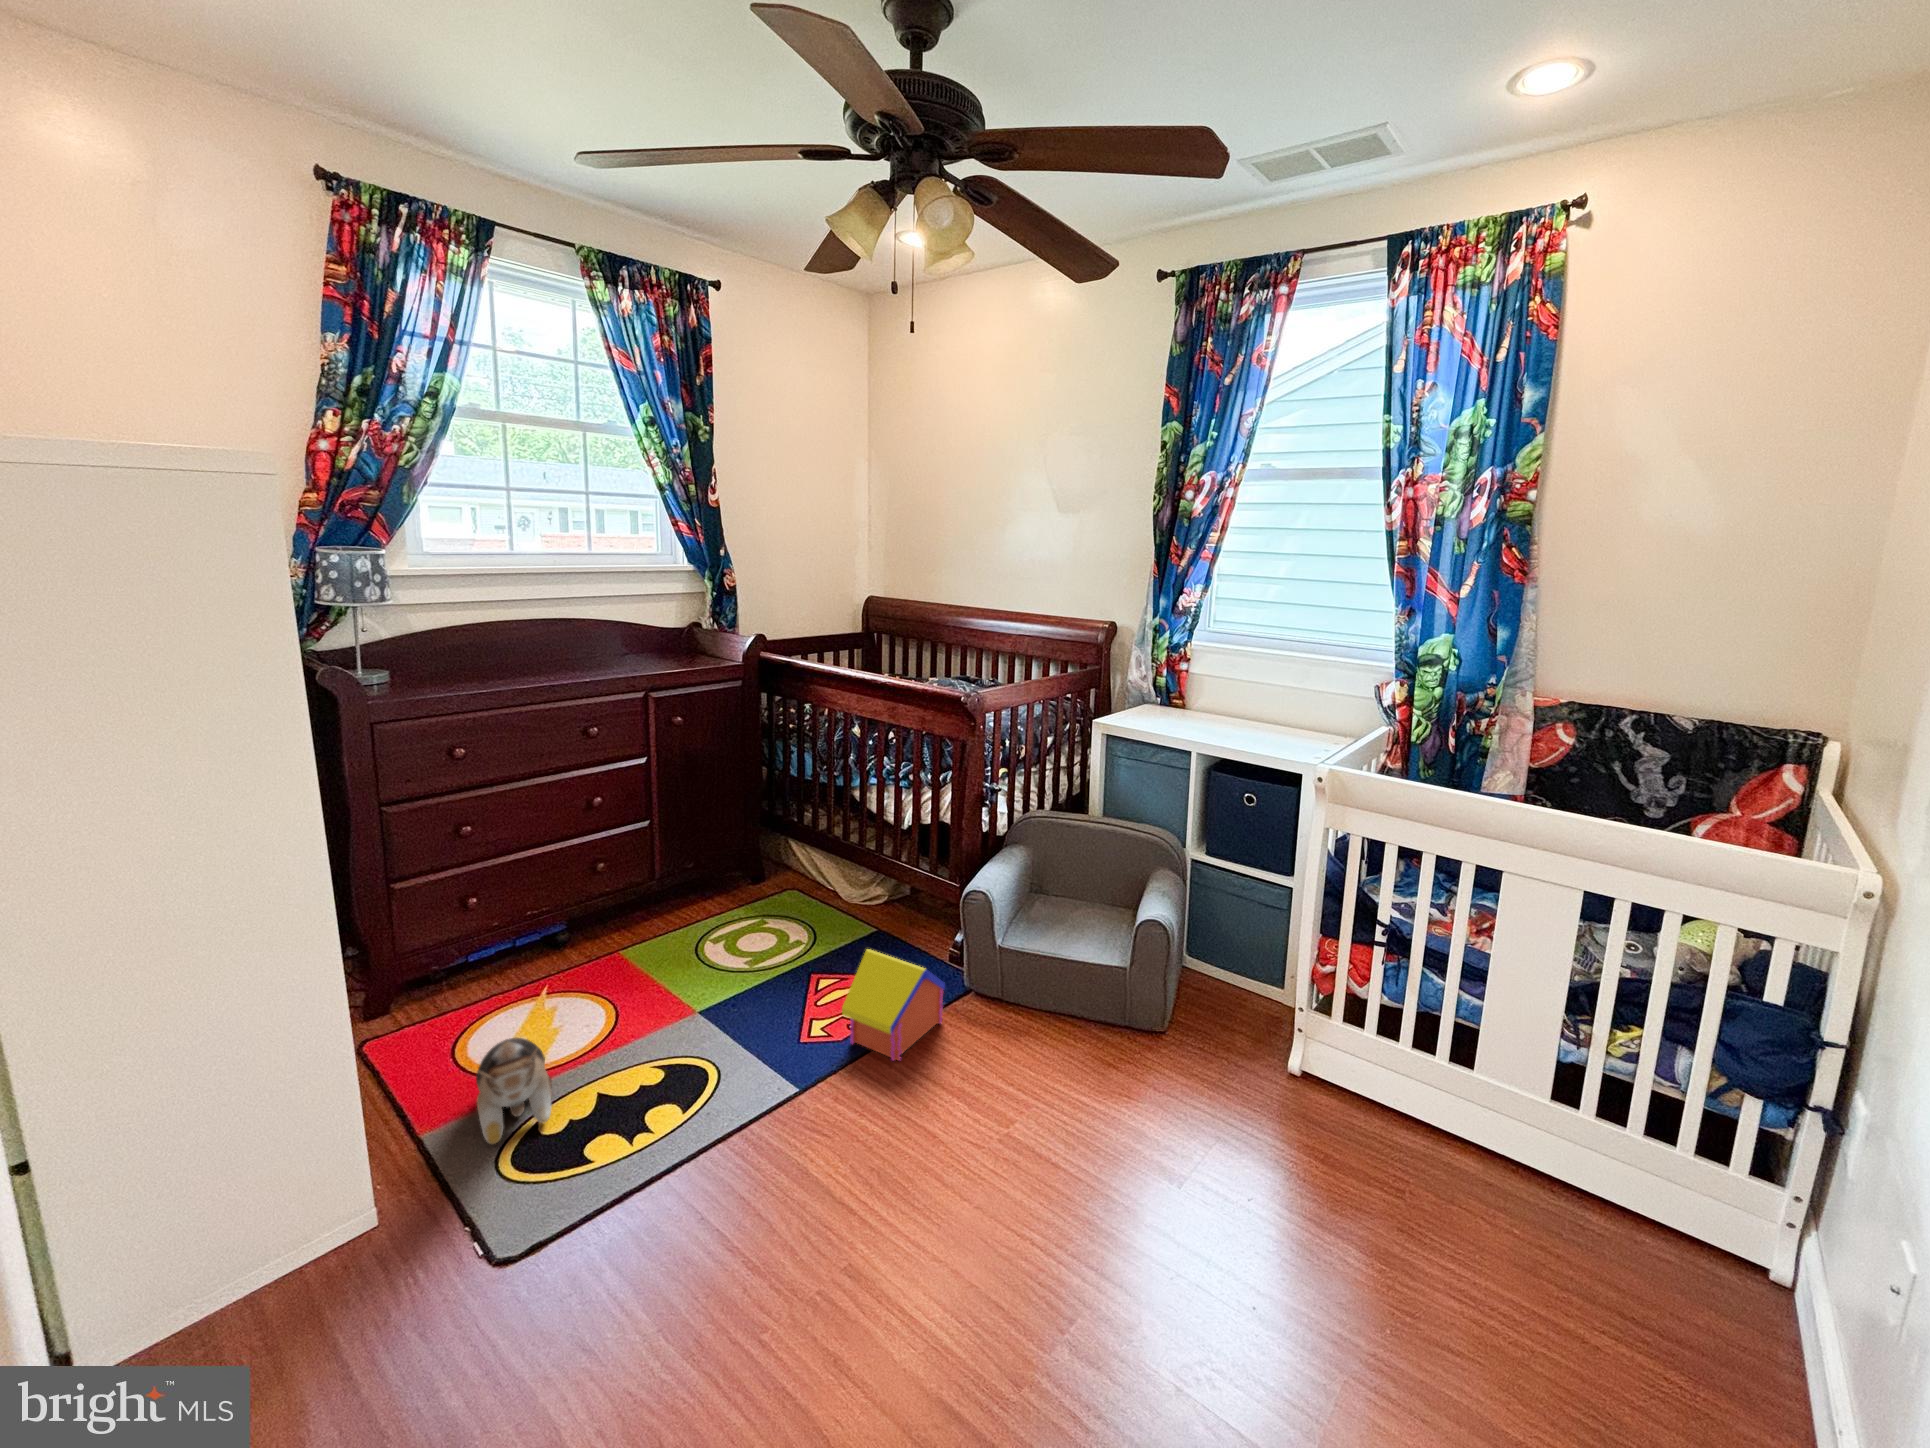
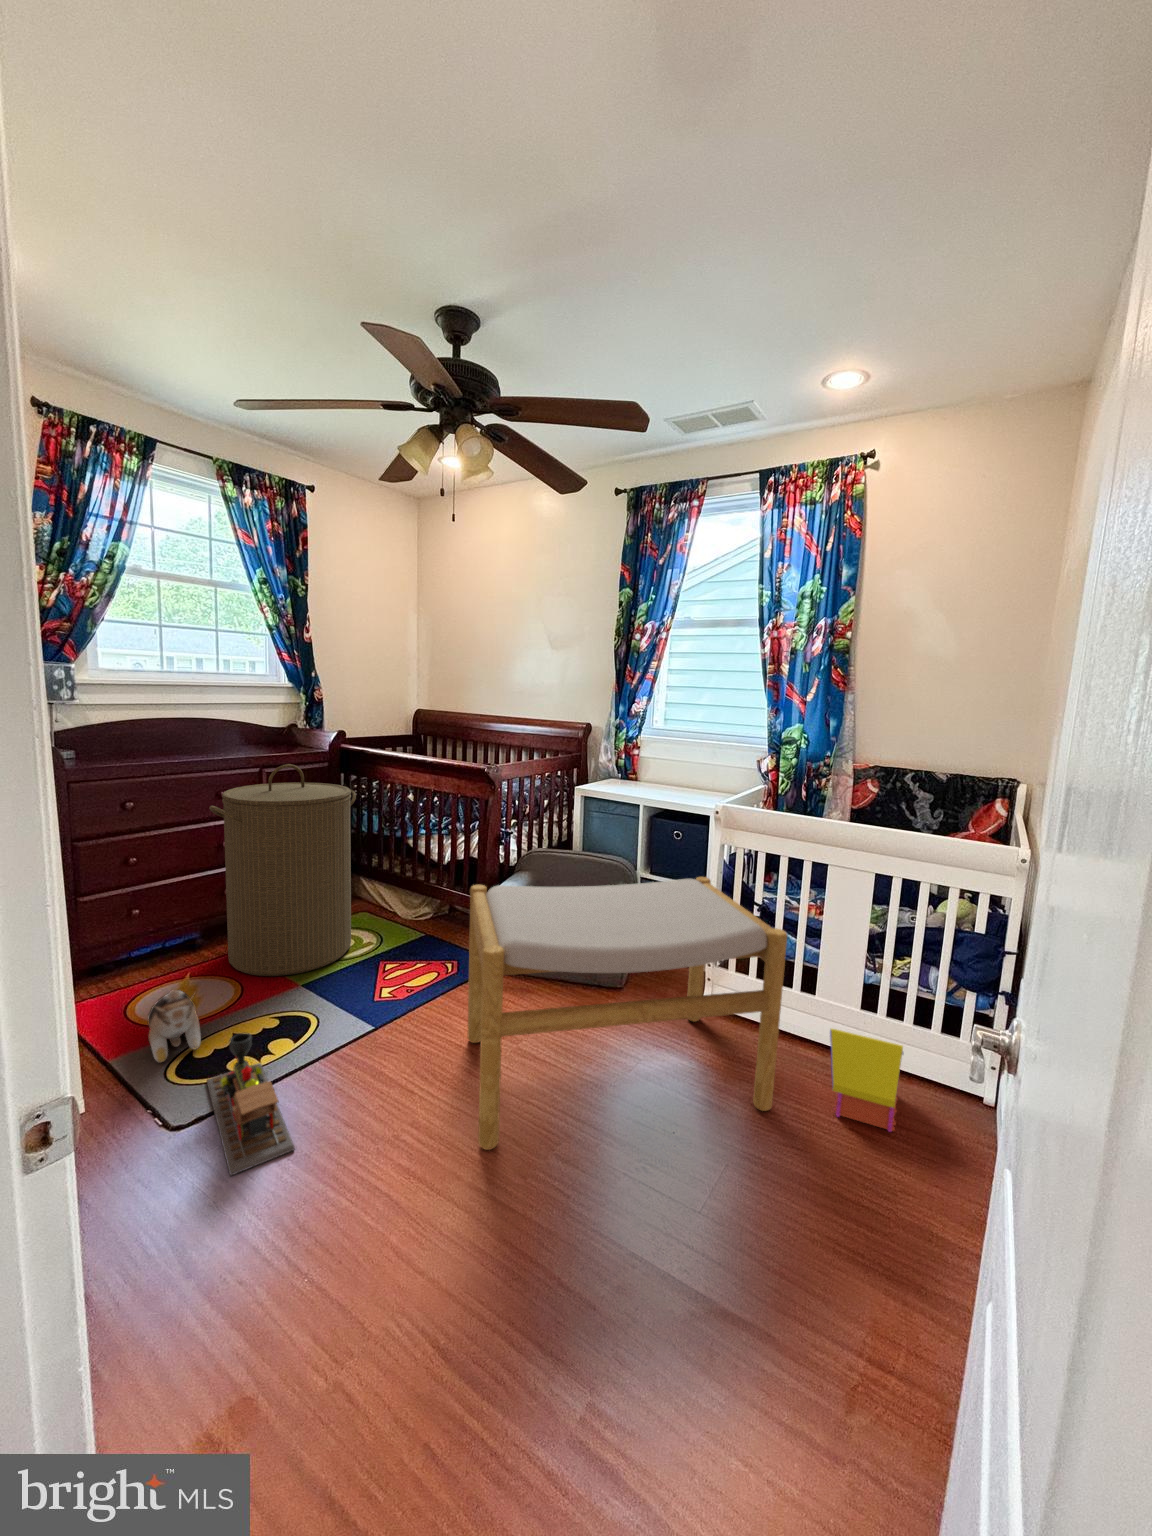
laundry hamper: none [569,692,779,996] -> present [209,764,356,976]
footstool: none [935,881,1451,1337] -> present [468,877,787,1150]
toy house: present [842,949,945,1060] -> present [830,1029,903,1132]
toy train: none [554,1119,671,1365] -> present [207,1033,295,1175]

